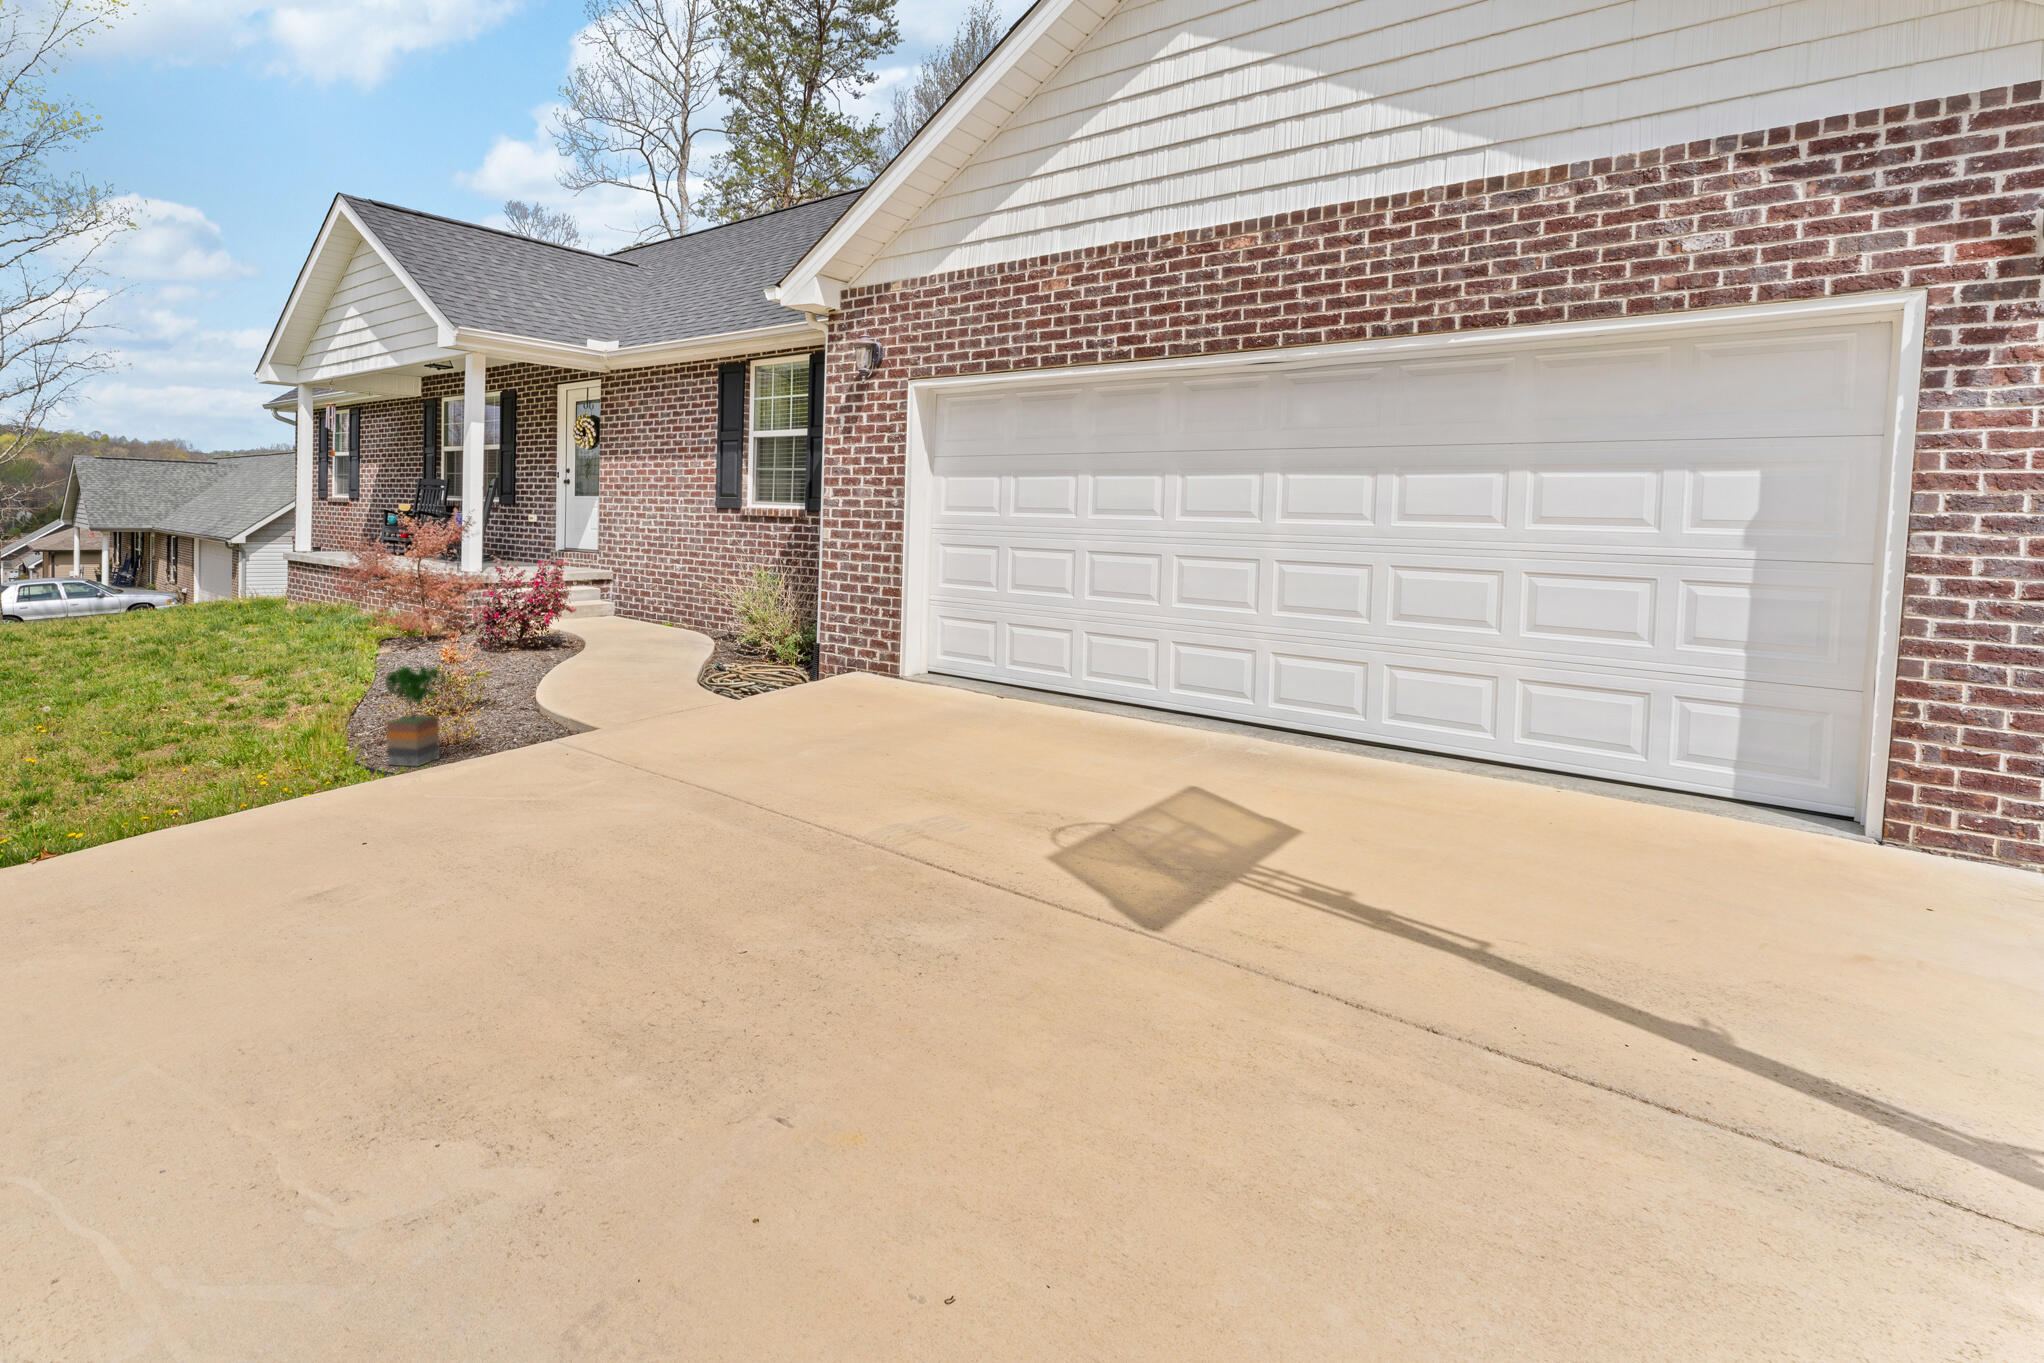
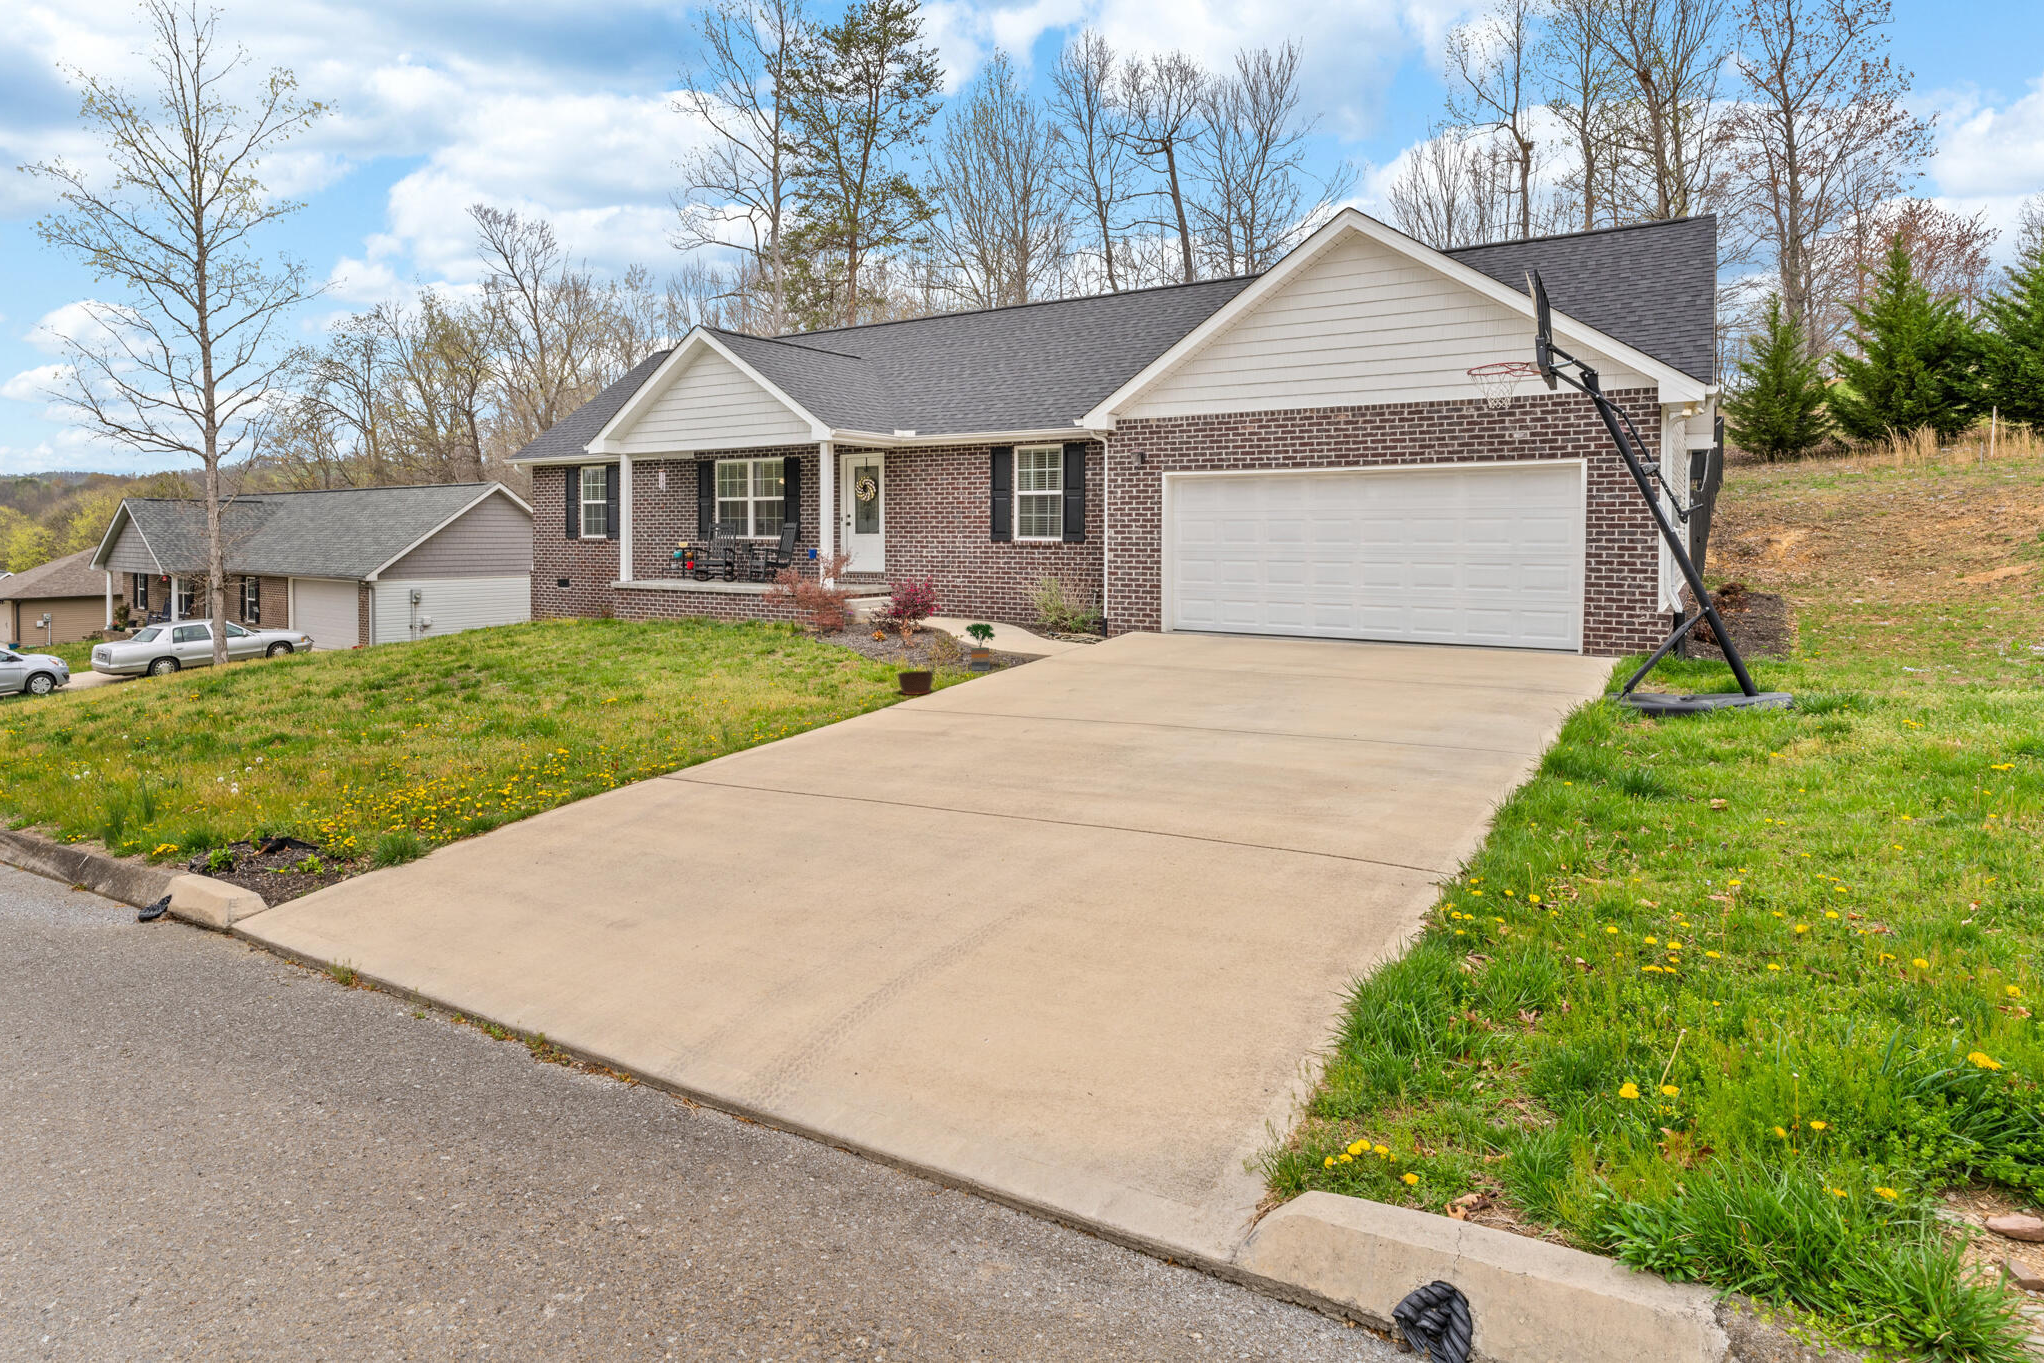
basket: none [29,788,133,856] -> present [897,671,933,695]

